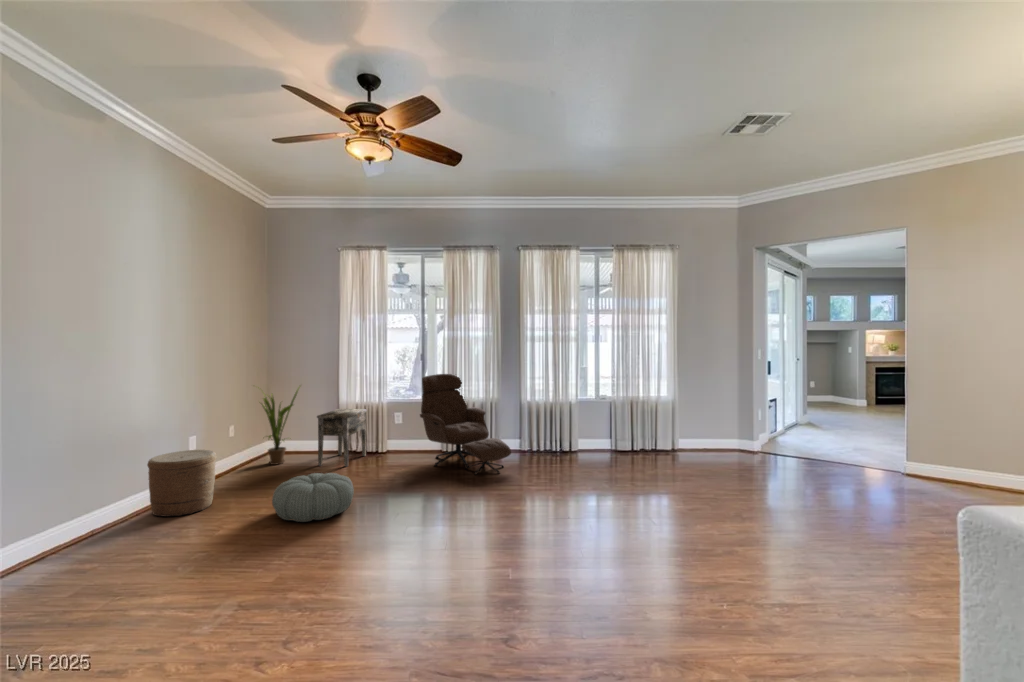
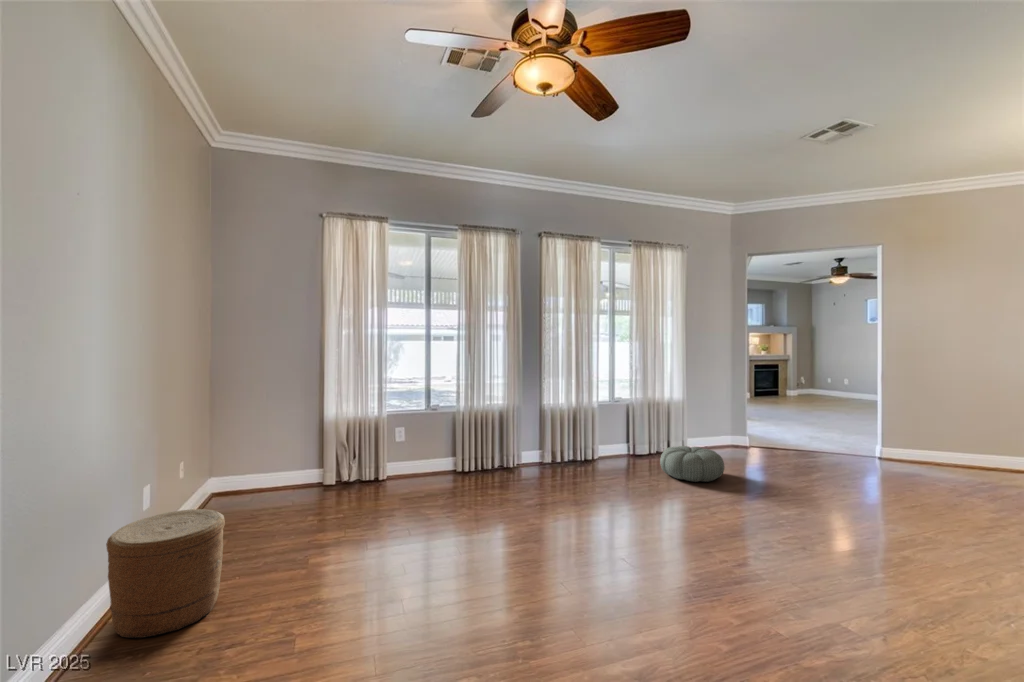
lounge chair: present [420,374,511,475] -> none [443,378,563,499]
house plant: present [262,388,299,465] -> none [202,397,279,515]
side table: present [317,409,367,466] -> none [313,427,365,509]
pouf: present [272,473,354,522] -> present [660,446,724,482]

